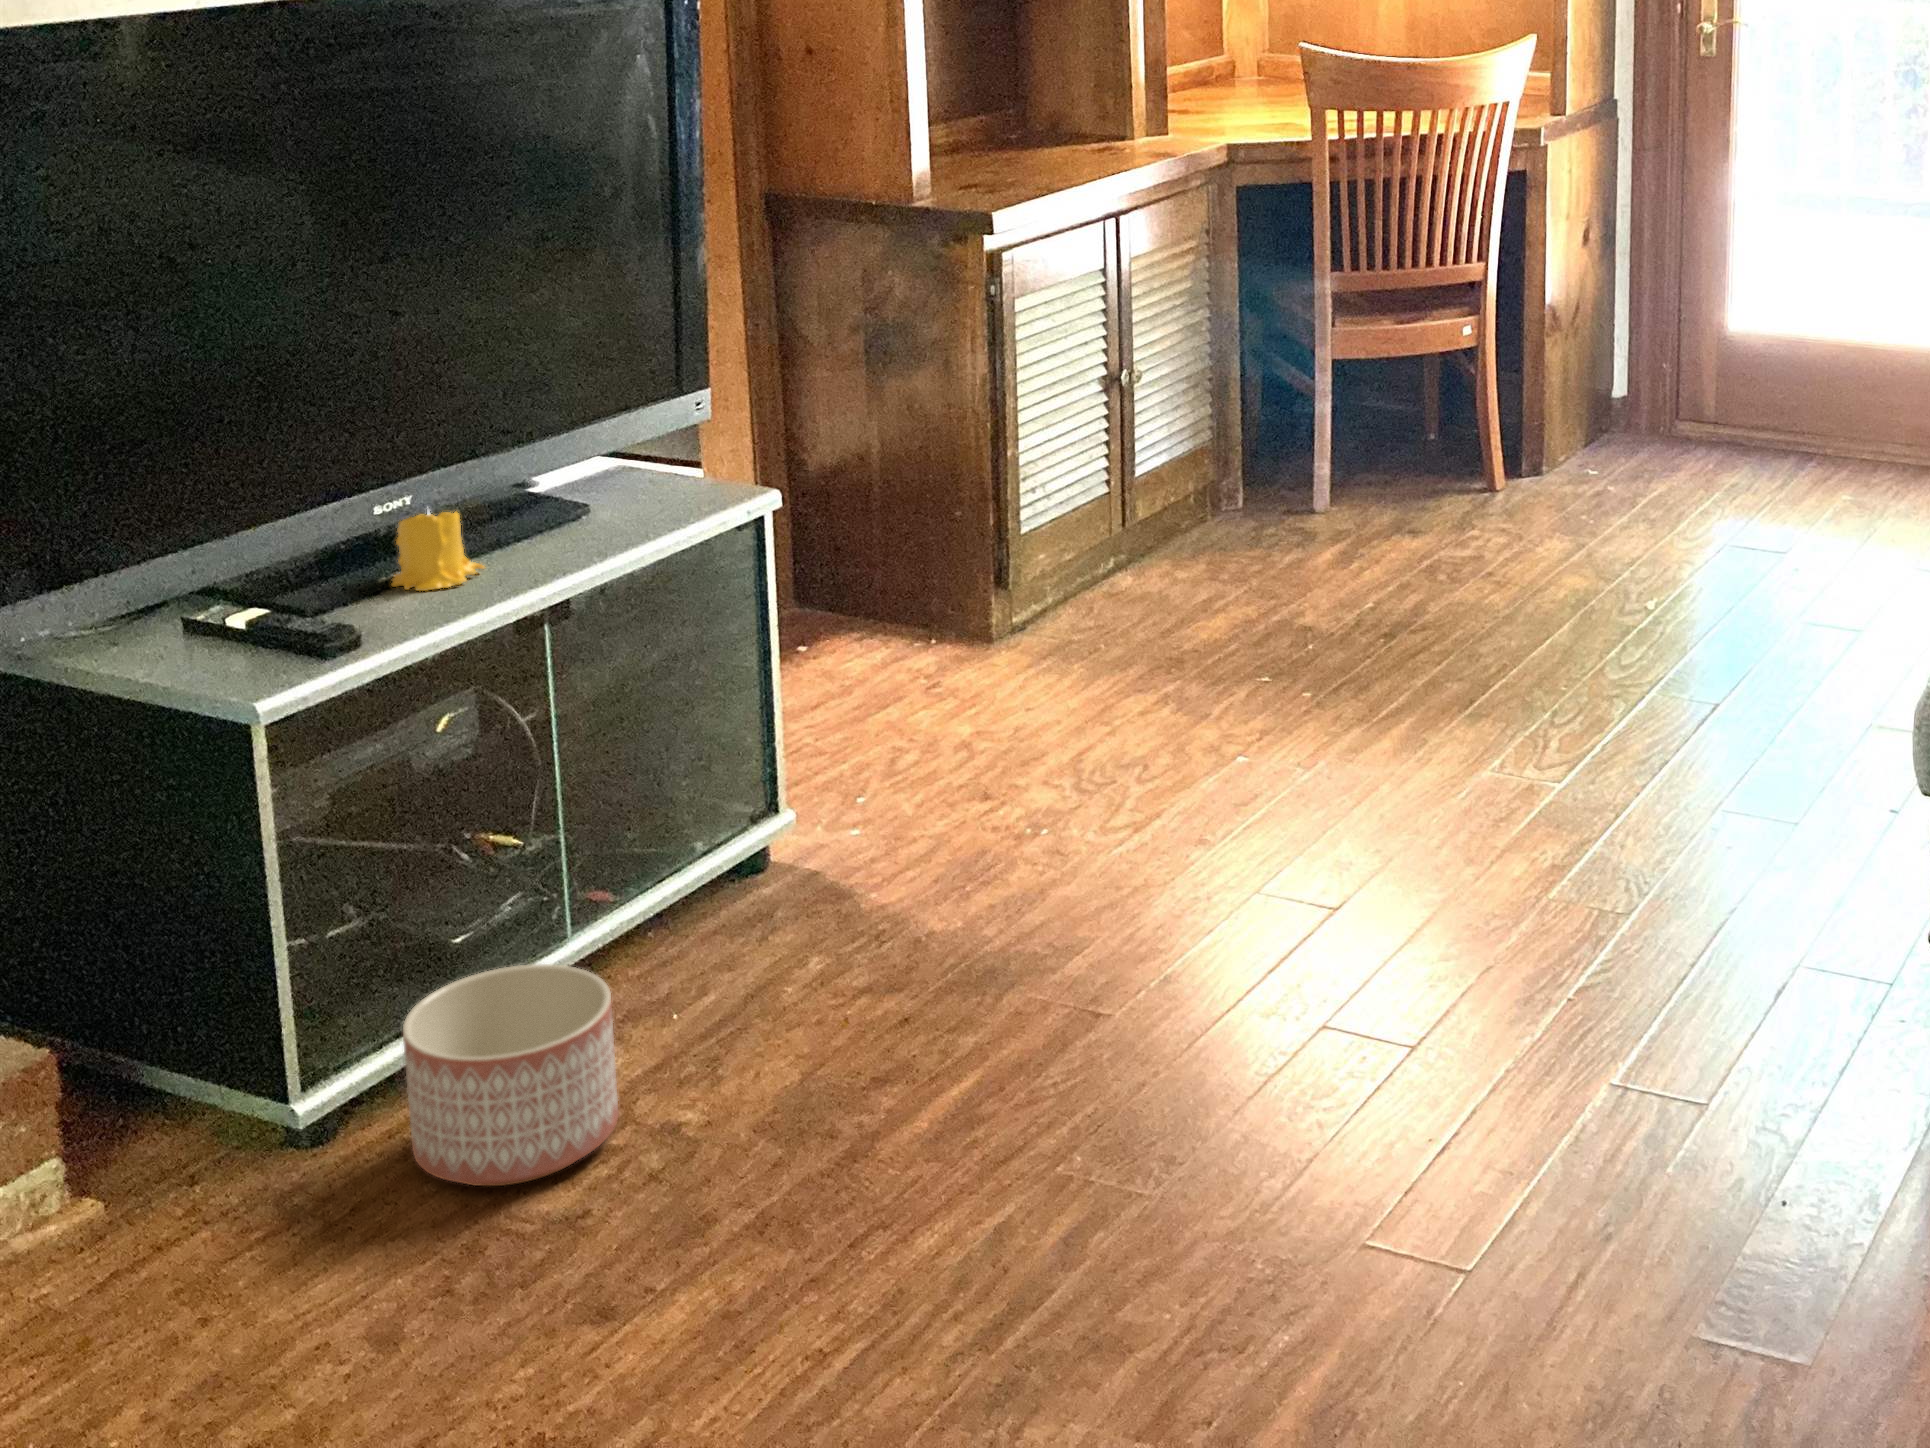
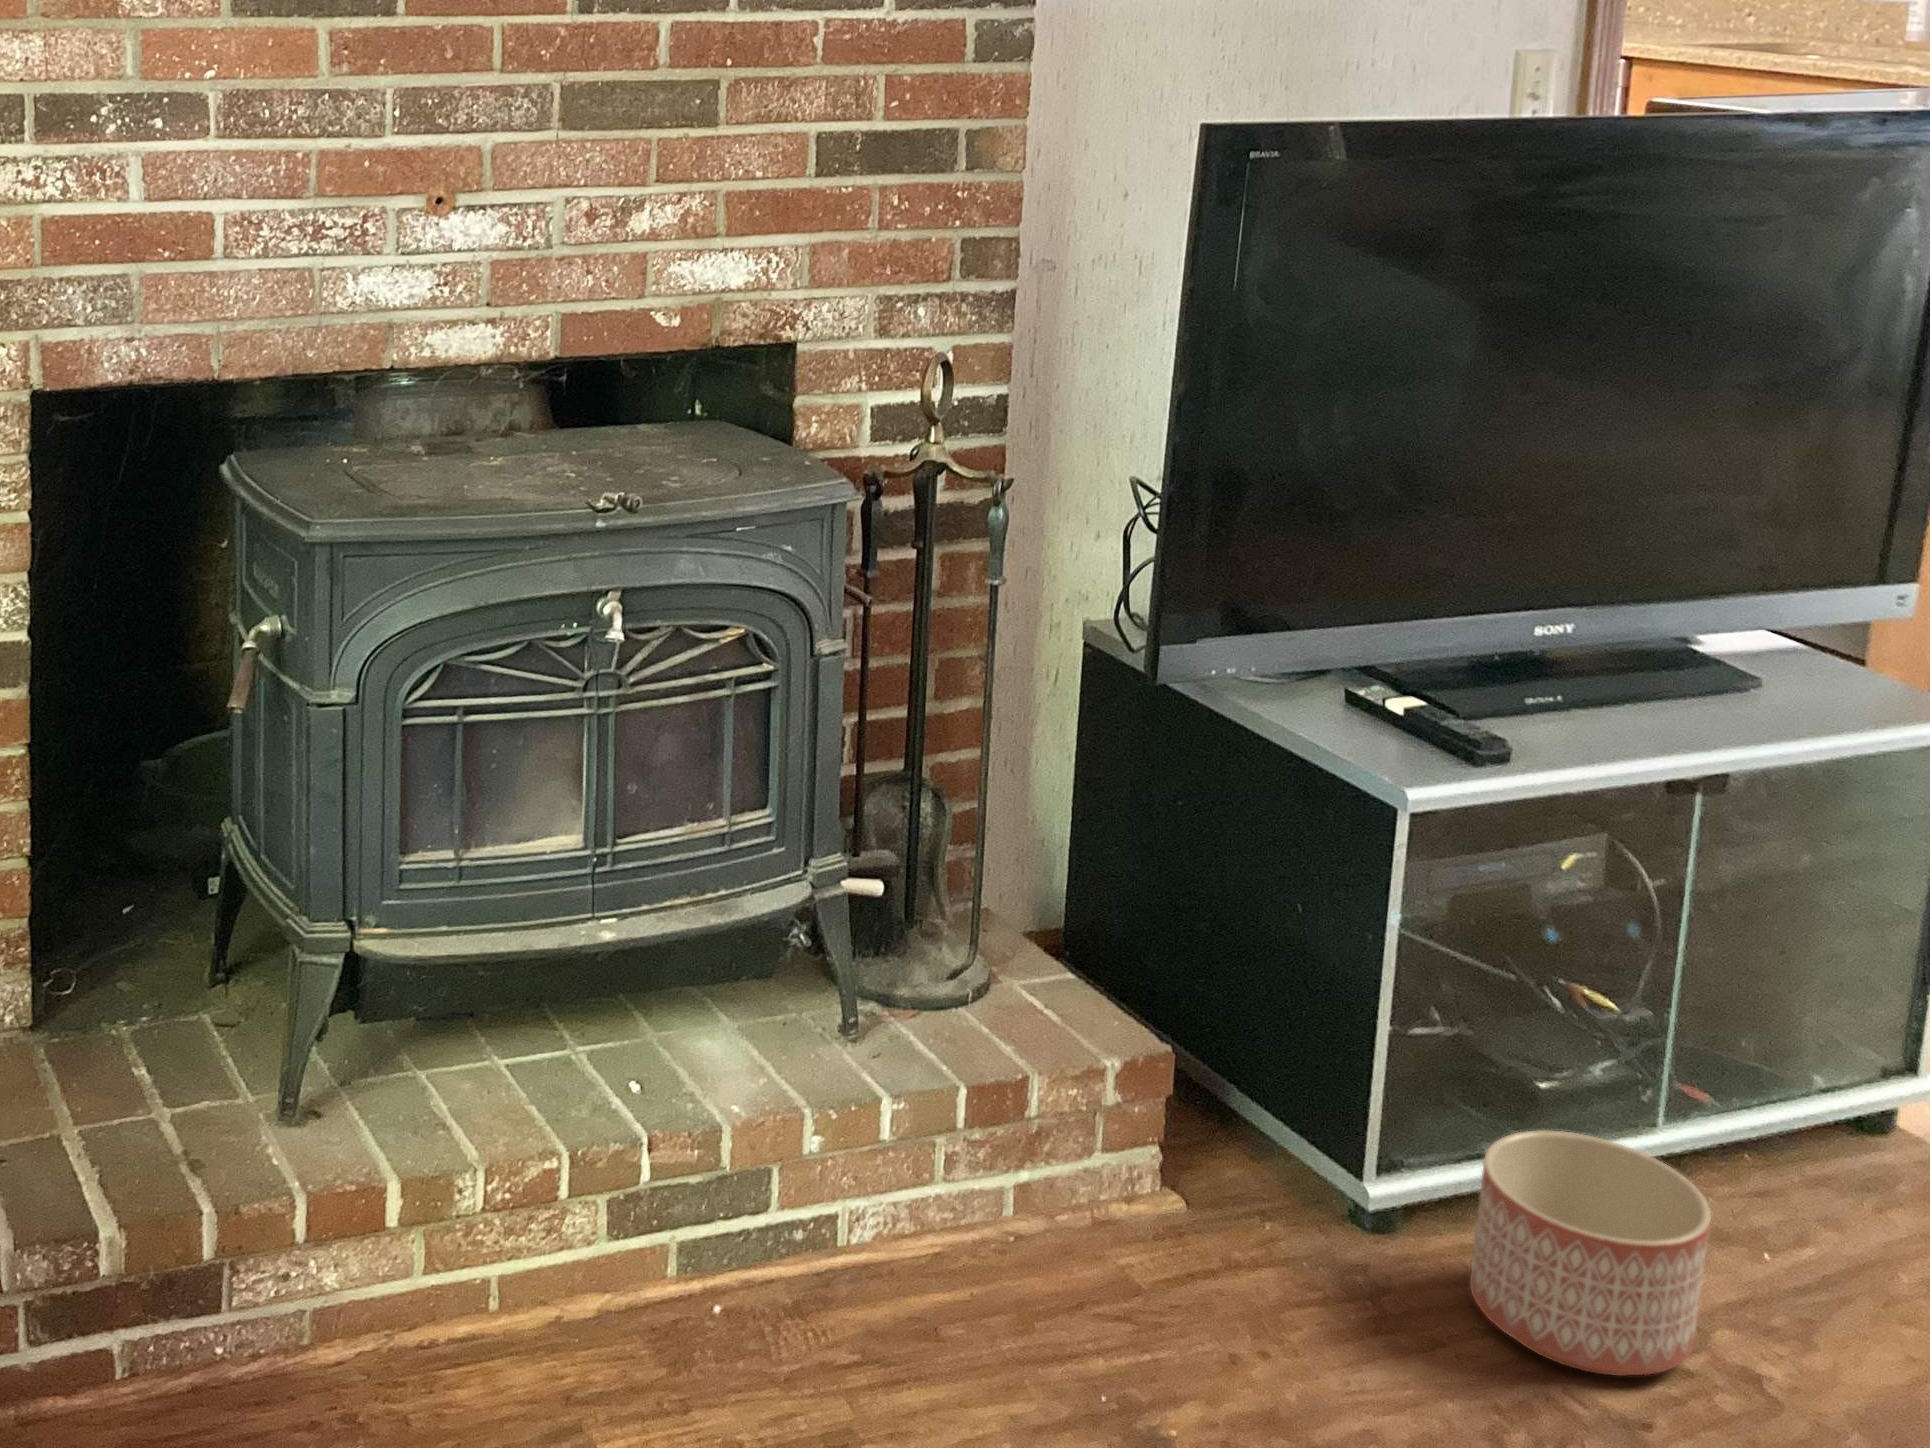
candle: present [392,510,484,591] -> none [1544,638,1644,728]

